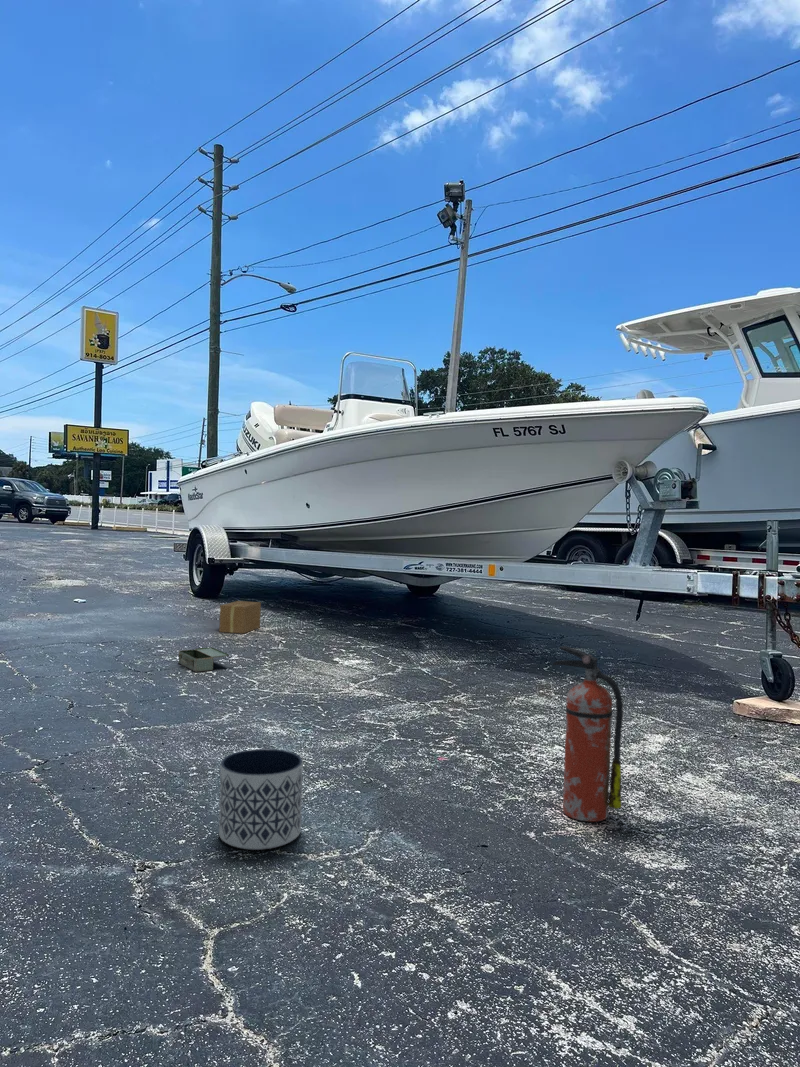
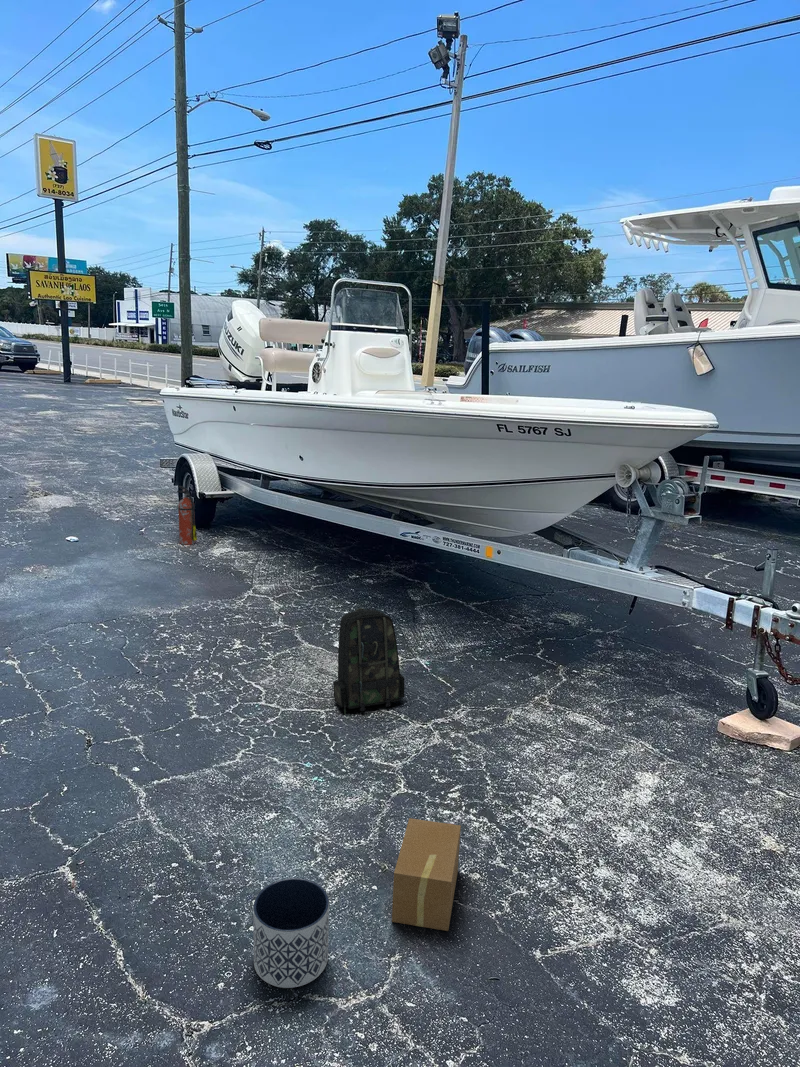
backpack: none [328,593,402,696] -> present [333,608,404,714]
cardboard box: present [219,601,261,633] -> present [392,818,461,931]
fire extinguisher: present [553,646,623,822] -> present [177,486,197,545]
toolbox: present [179,647,229,672] -> none [184,639,234,674]

